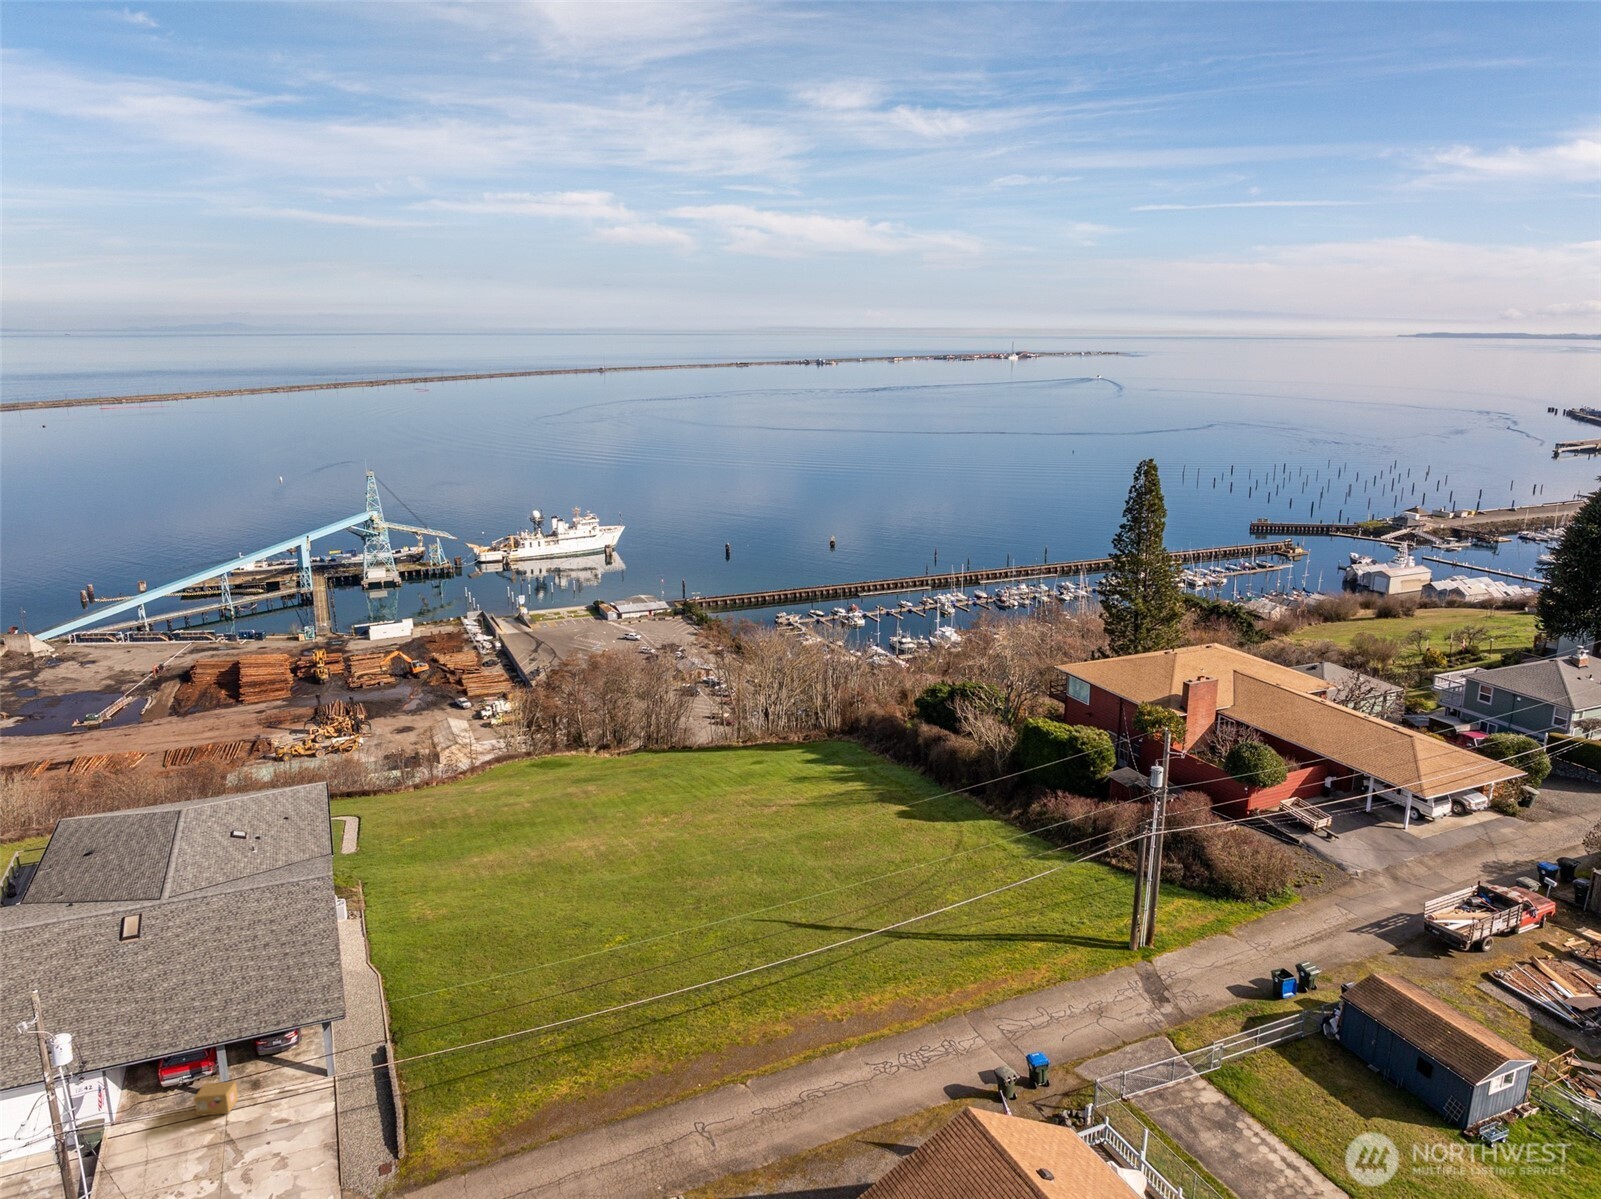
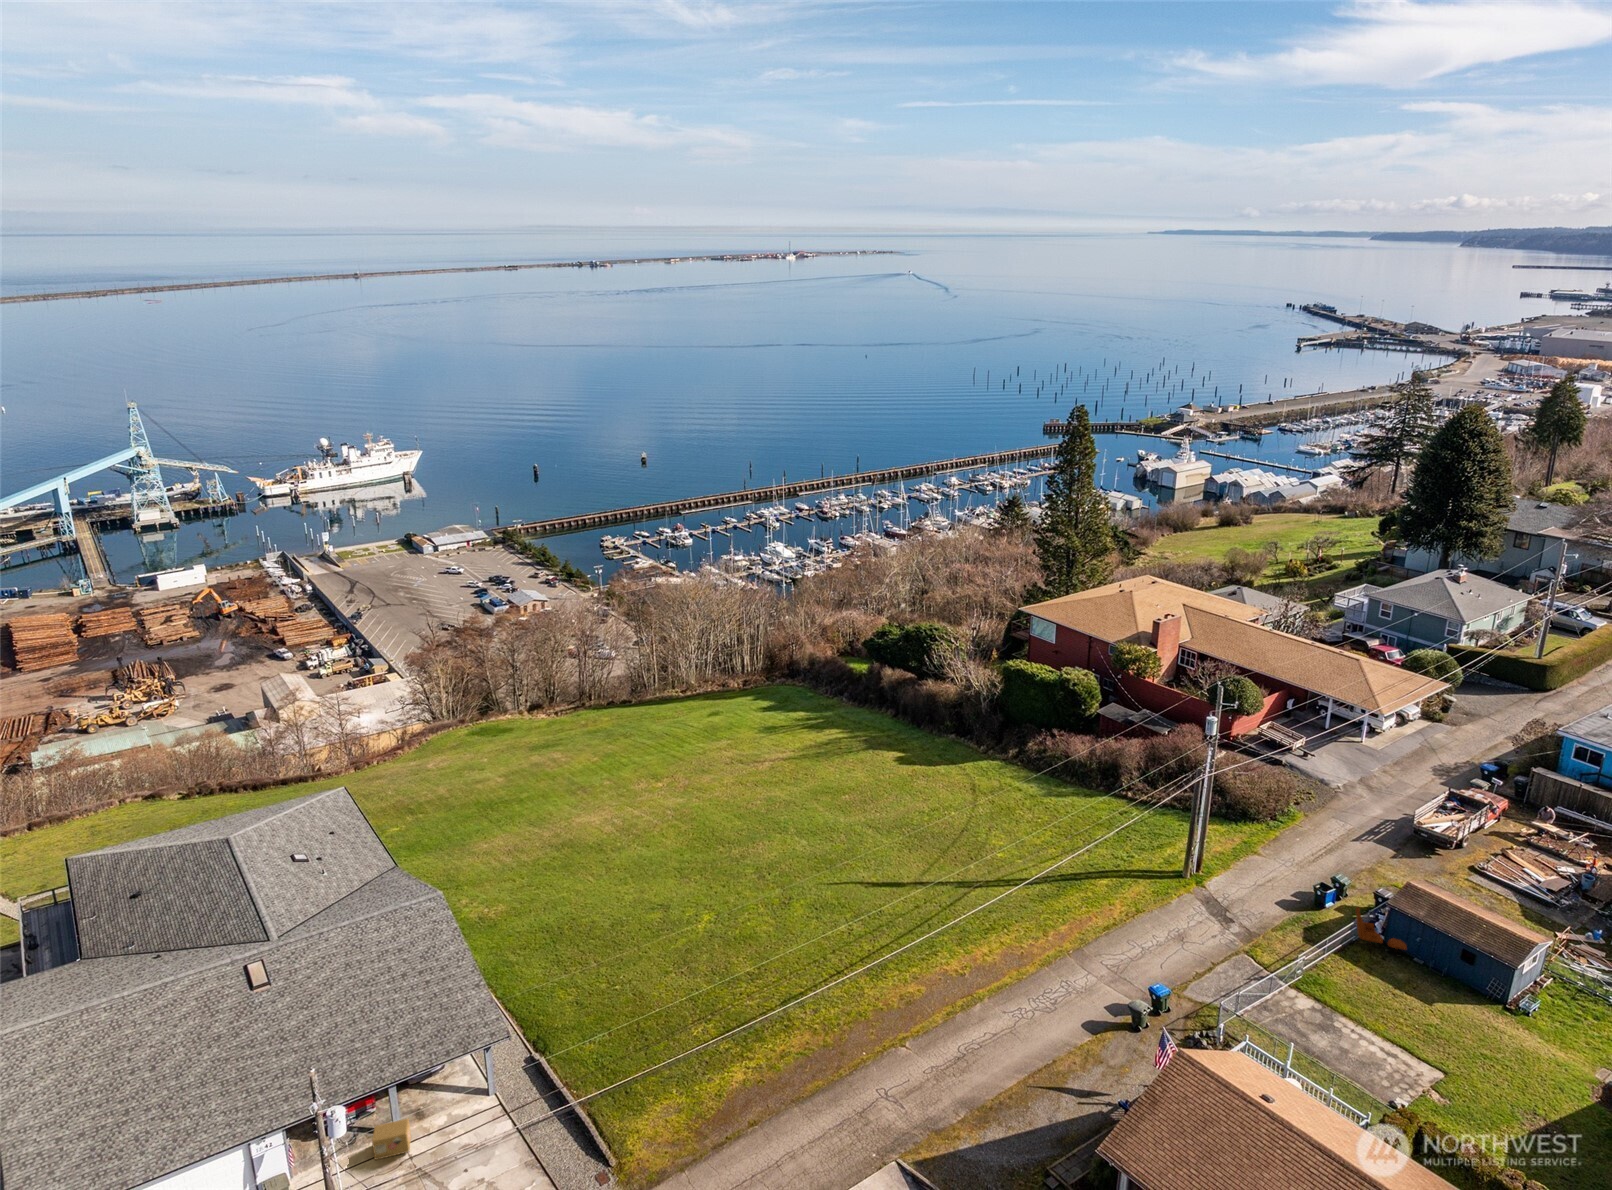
lounge chair: none [1299,997,1360,1062] -> present [1356,907,1407,953]

